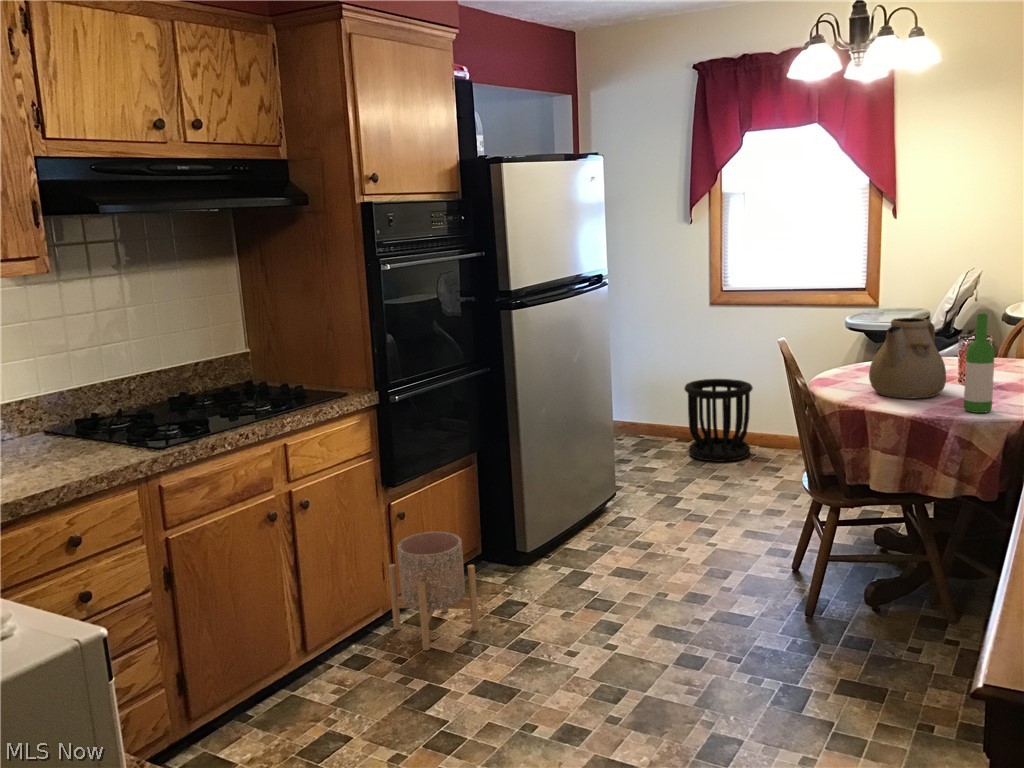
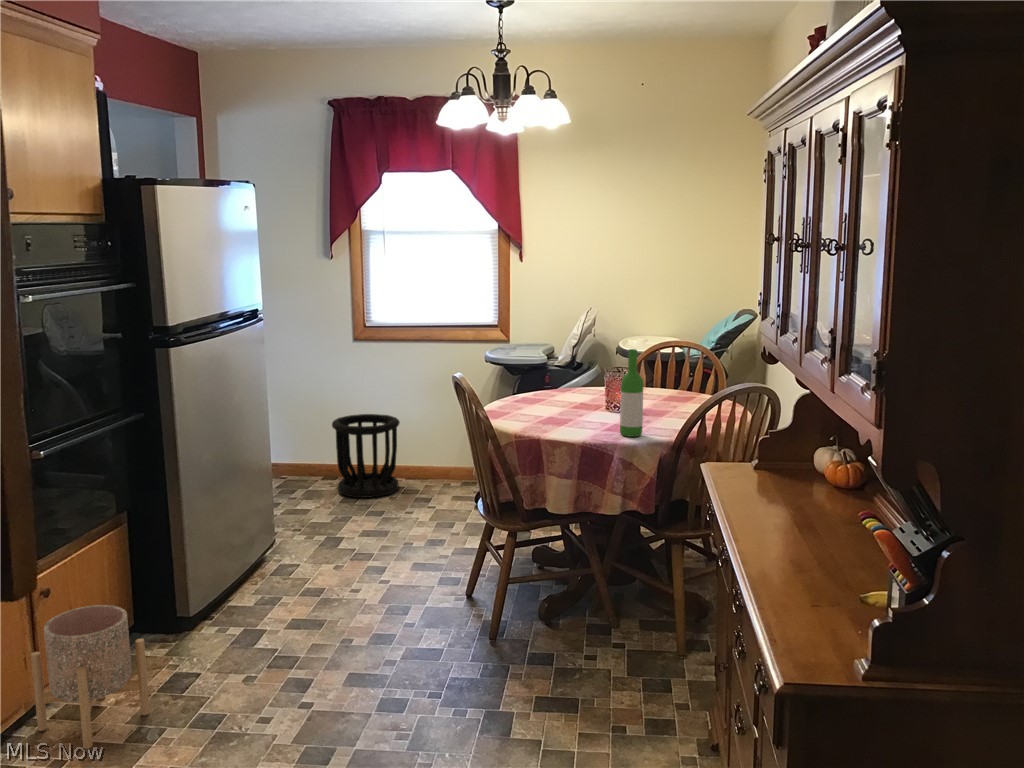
teapot: present [869,318,946,399] -> none [535,353,599,427]

